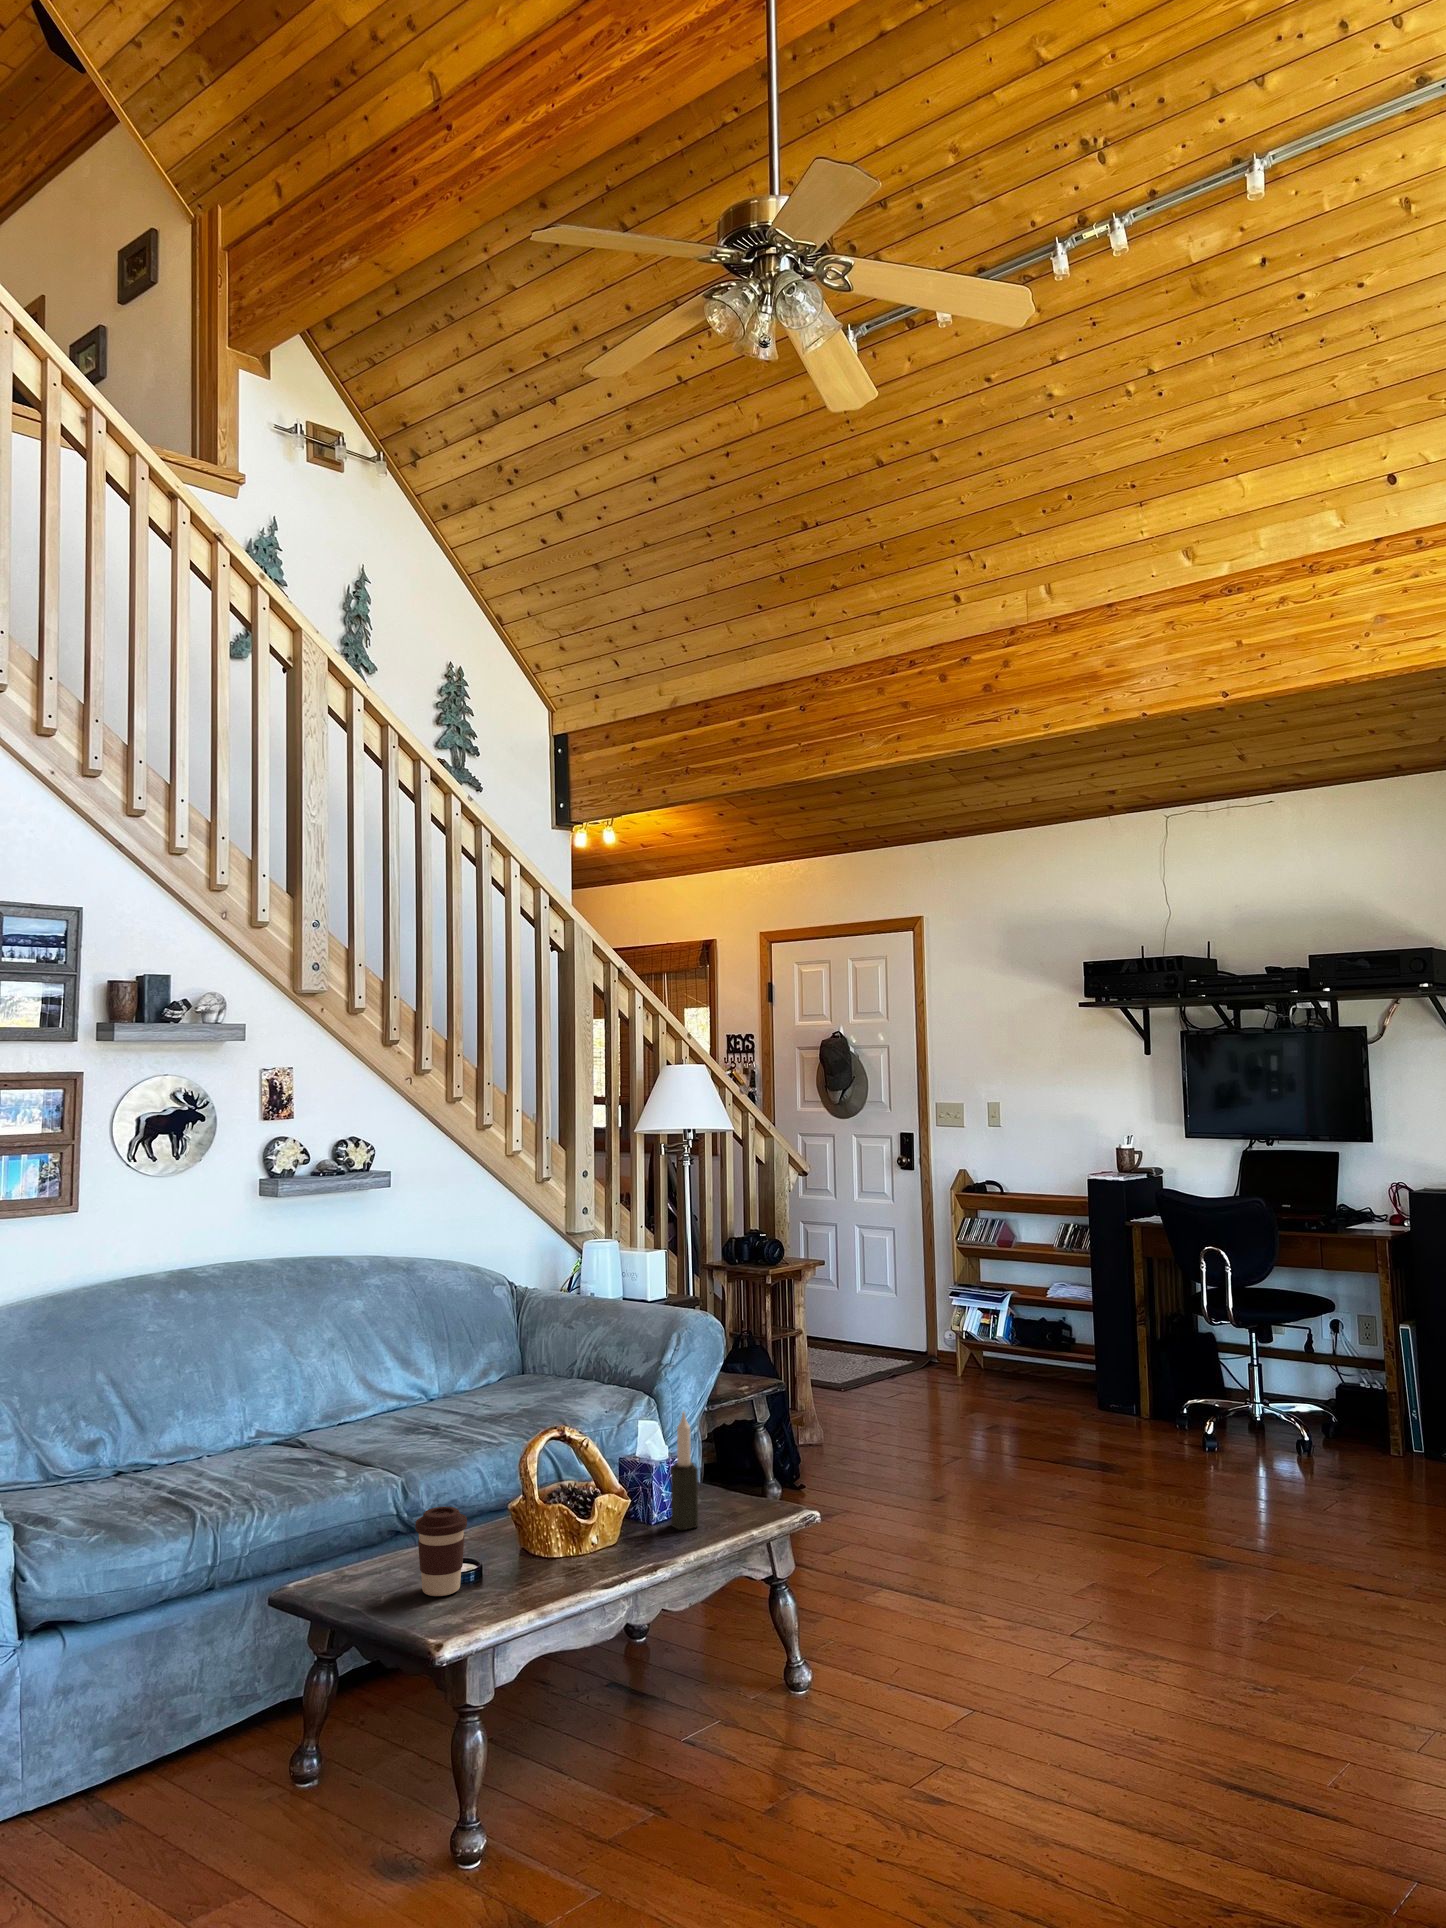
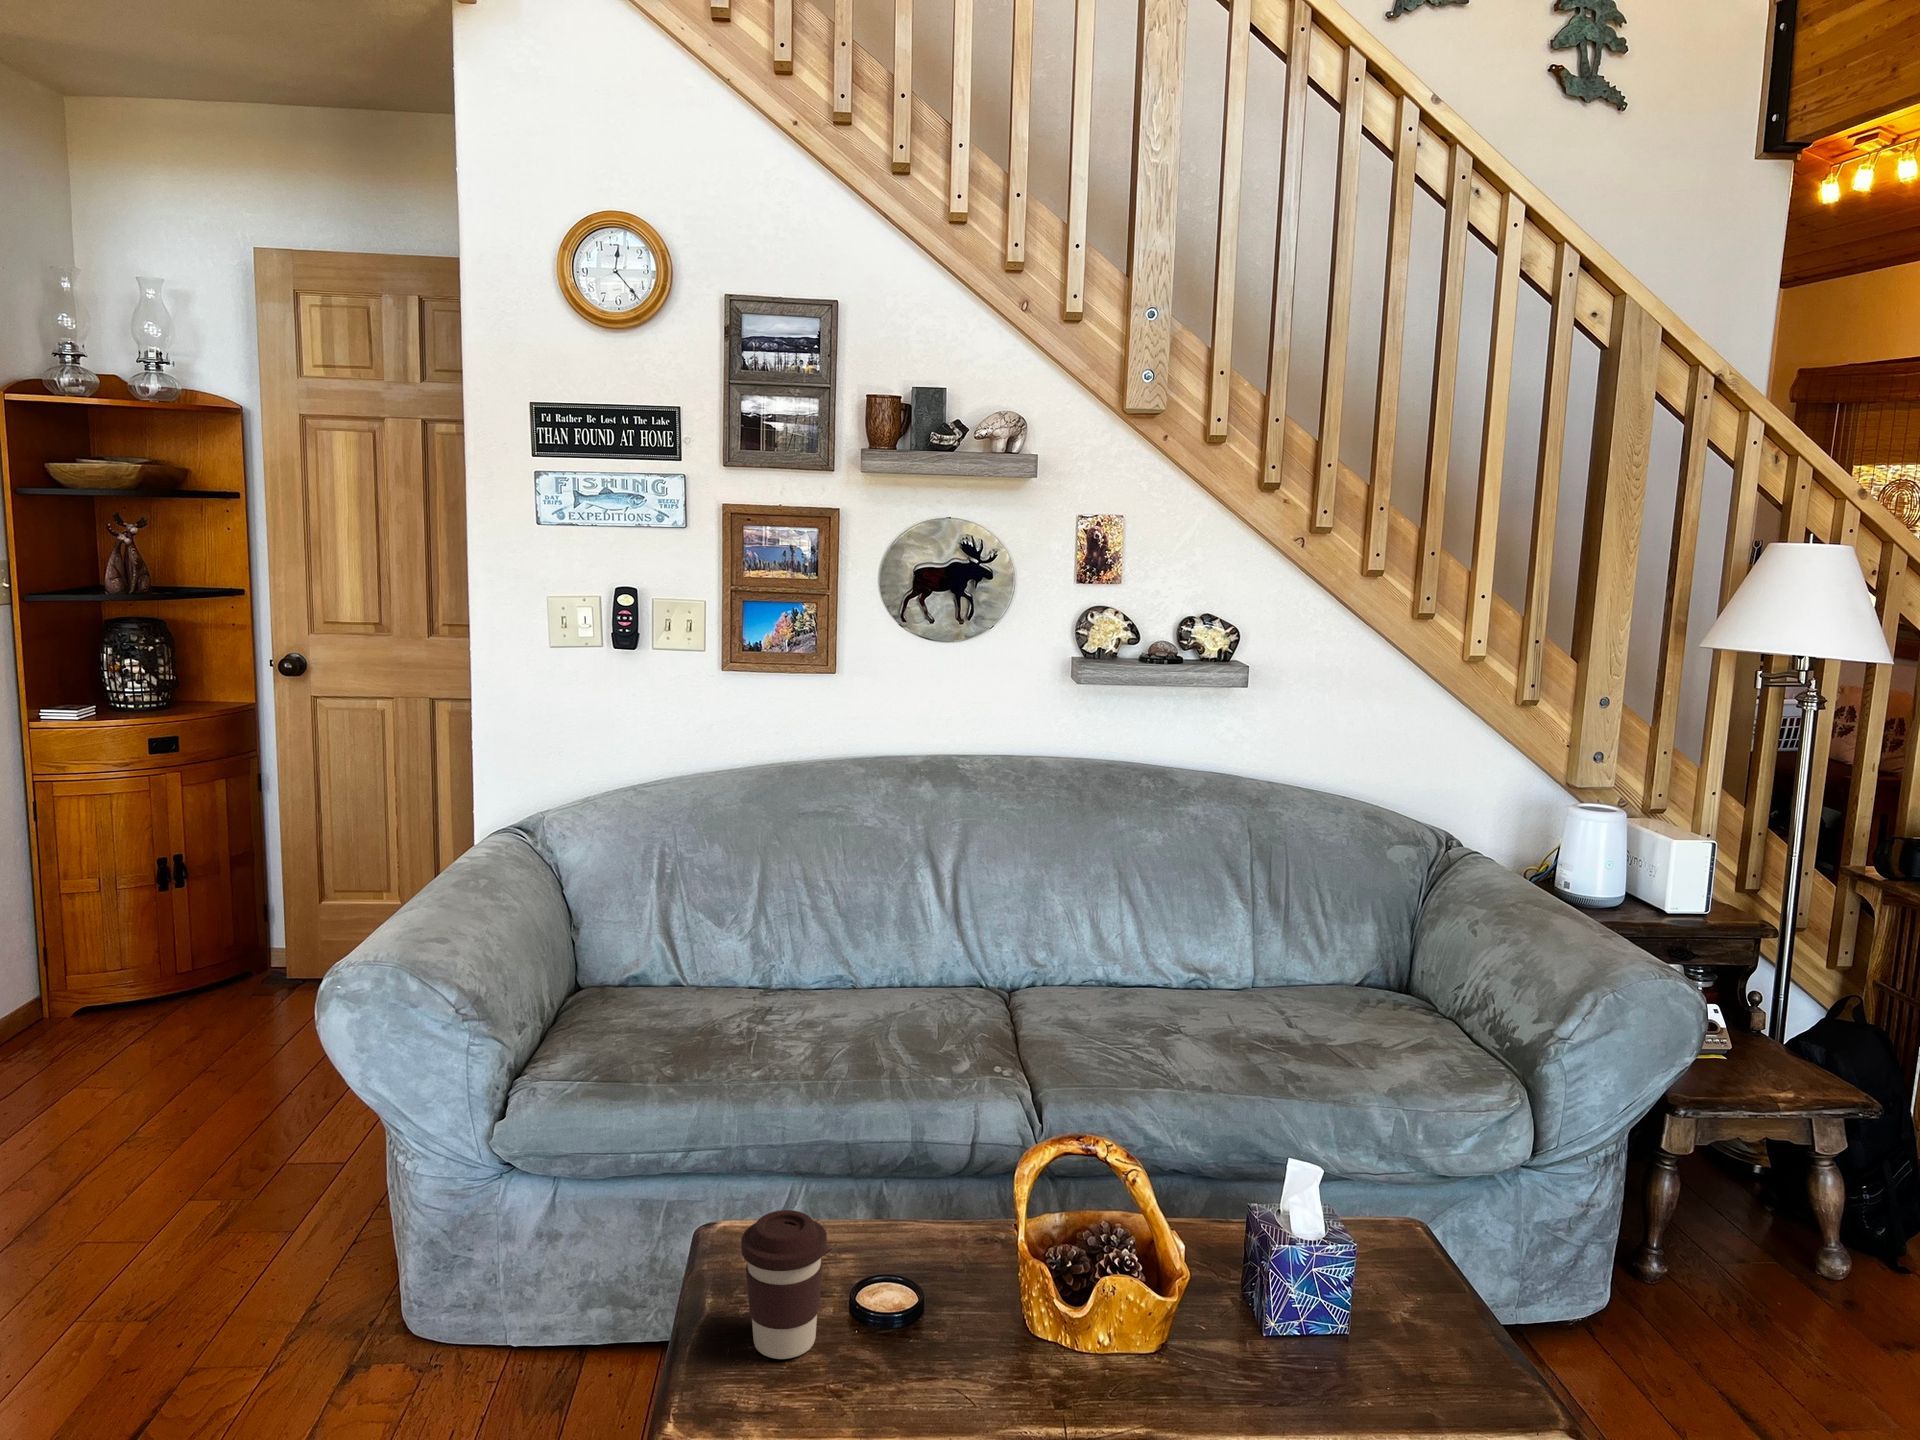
candle: present [670,1412,698,1530] -> none [1283,1179,1336,1398]

